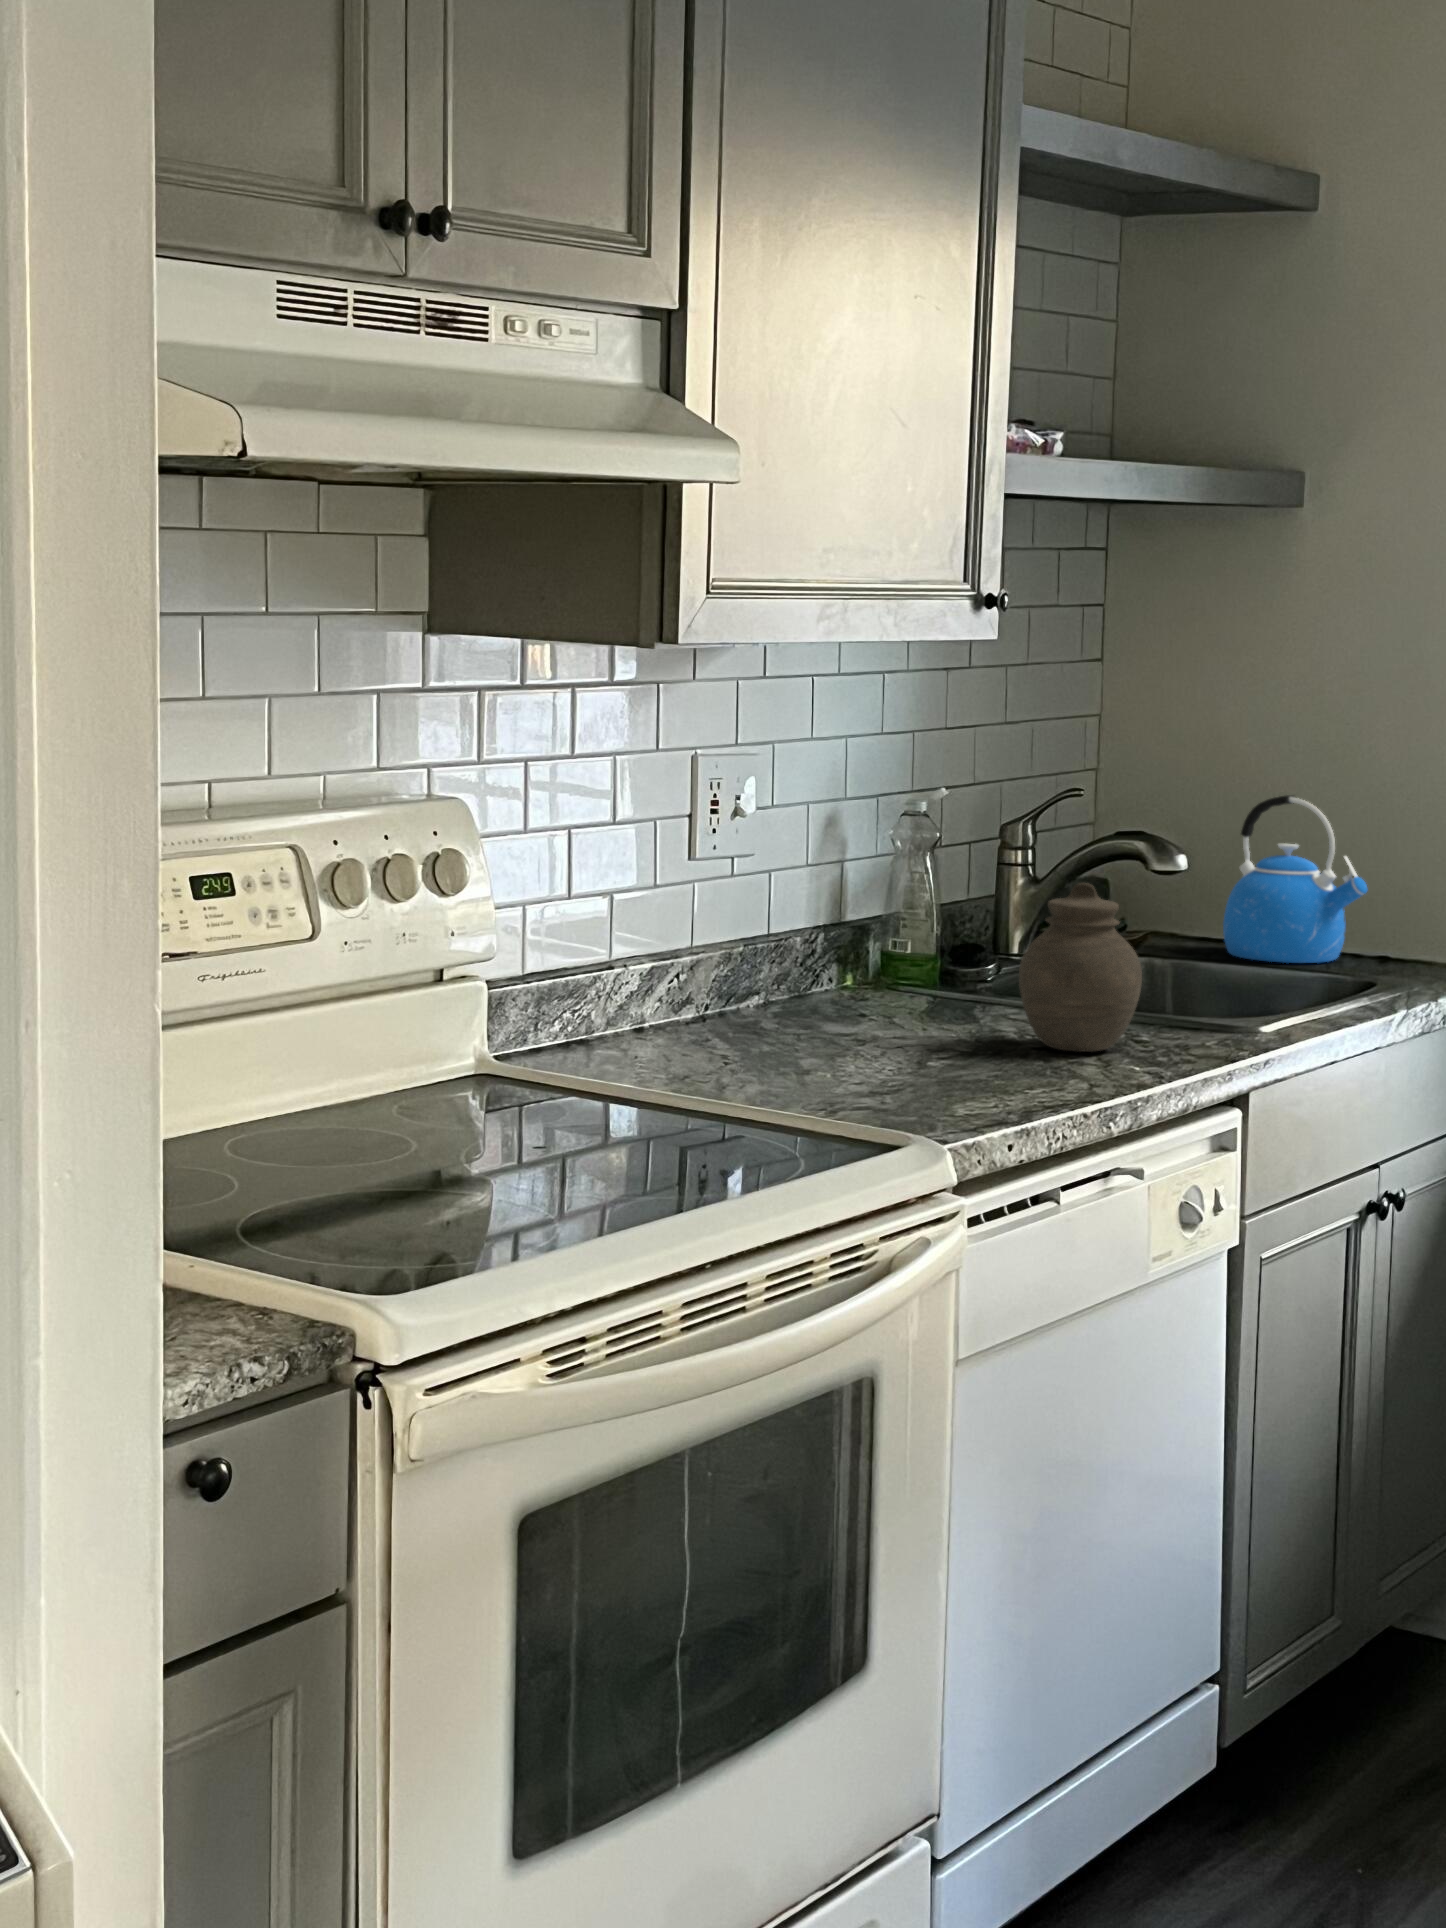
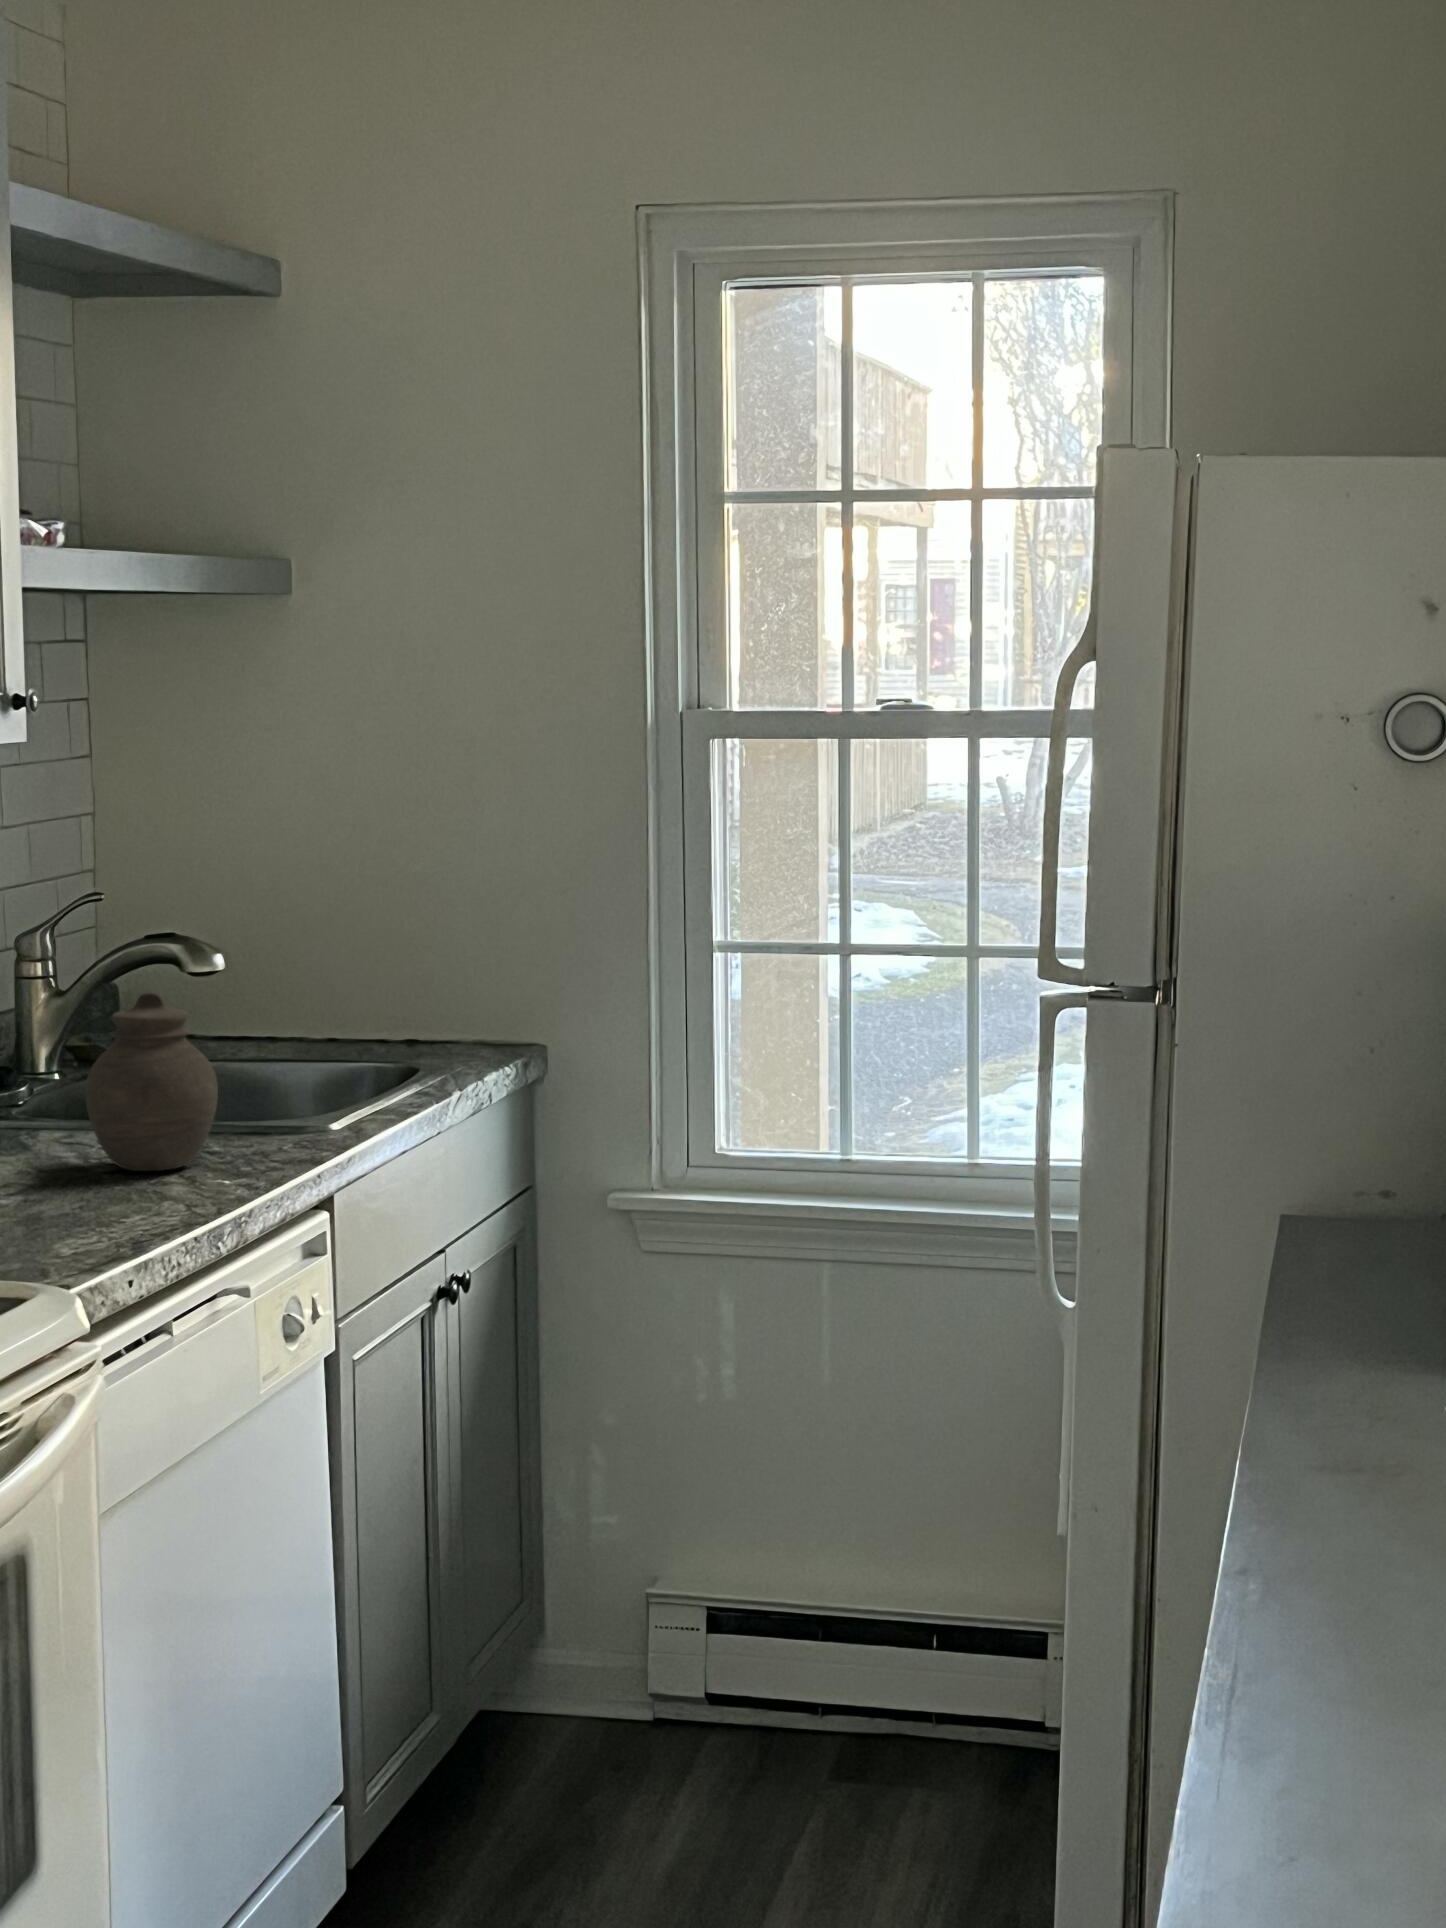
kettle: present [1223,795,1368,963] -> none [246,886,390,1056]

